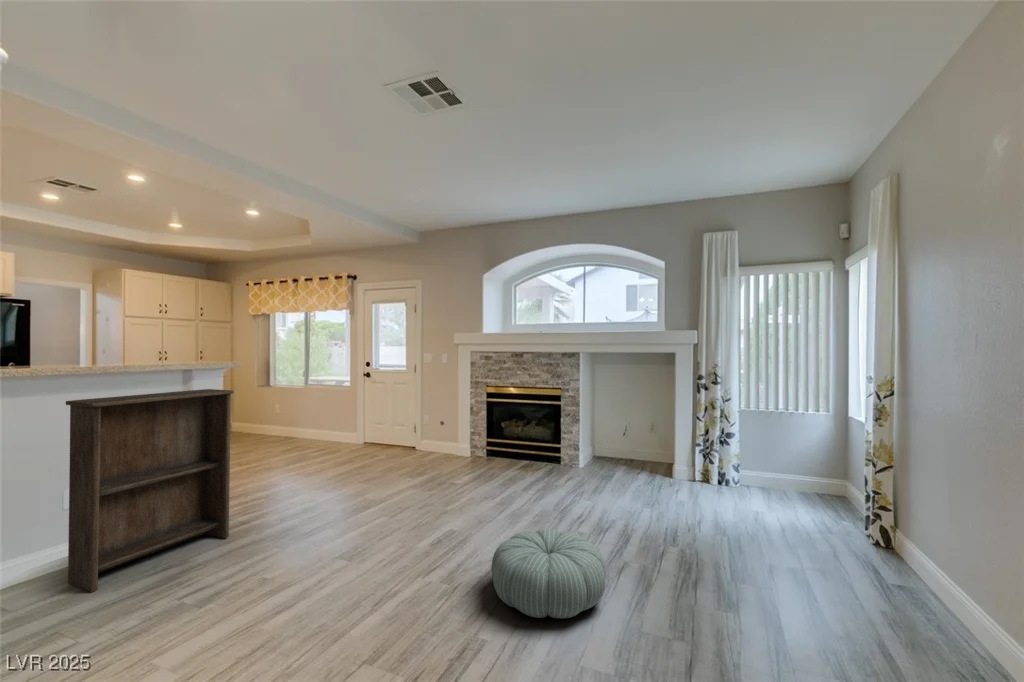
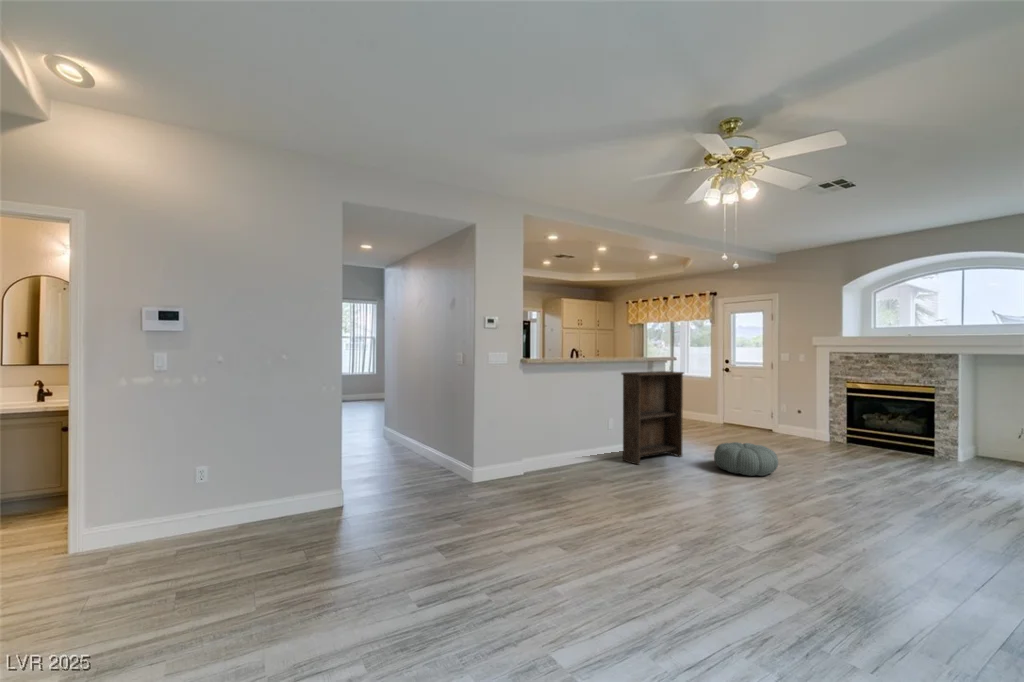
pouf: present [491,529,606,619] -> present [714,442,778,476]

